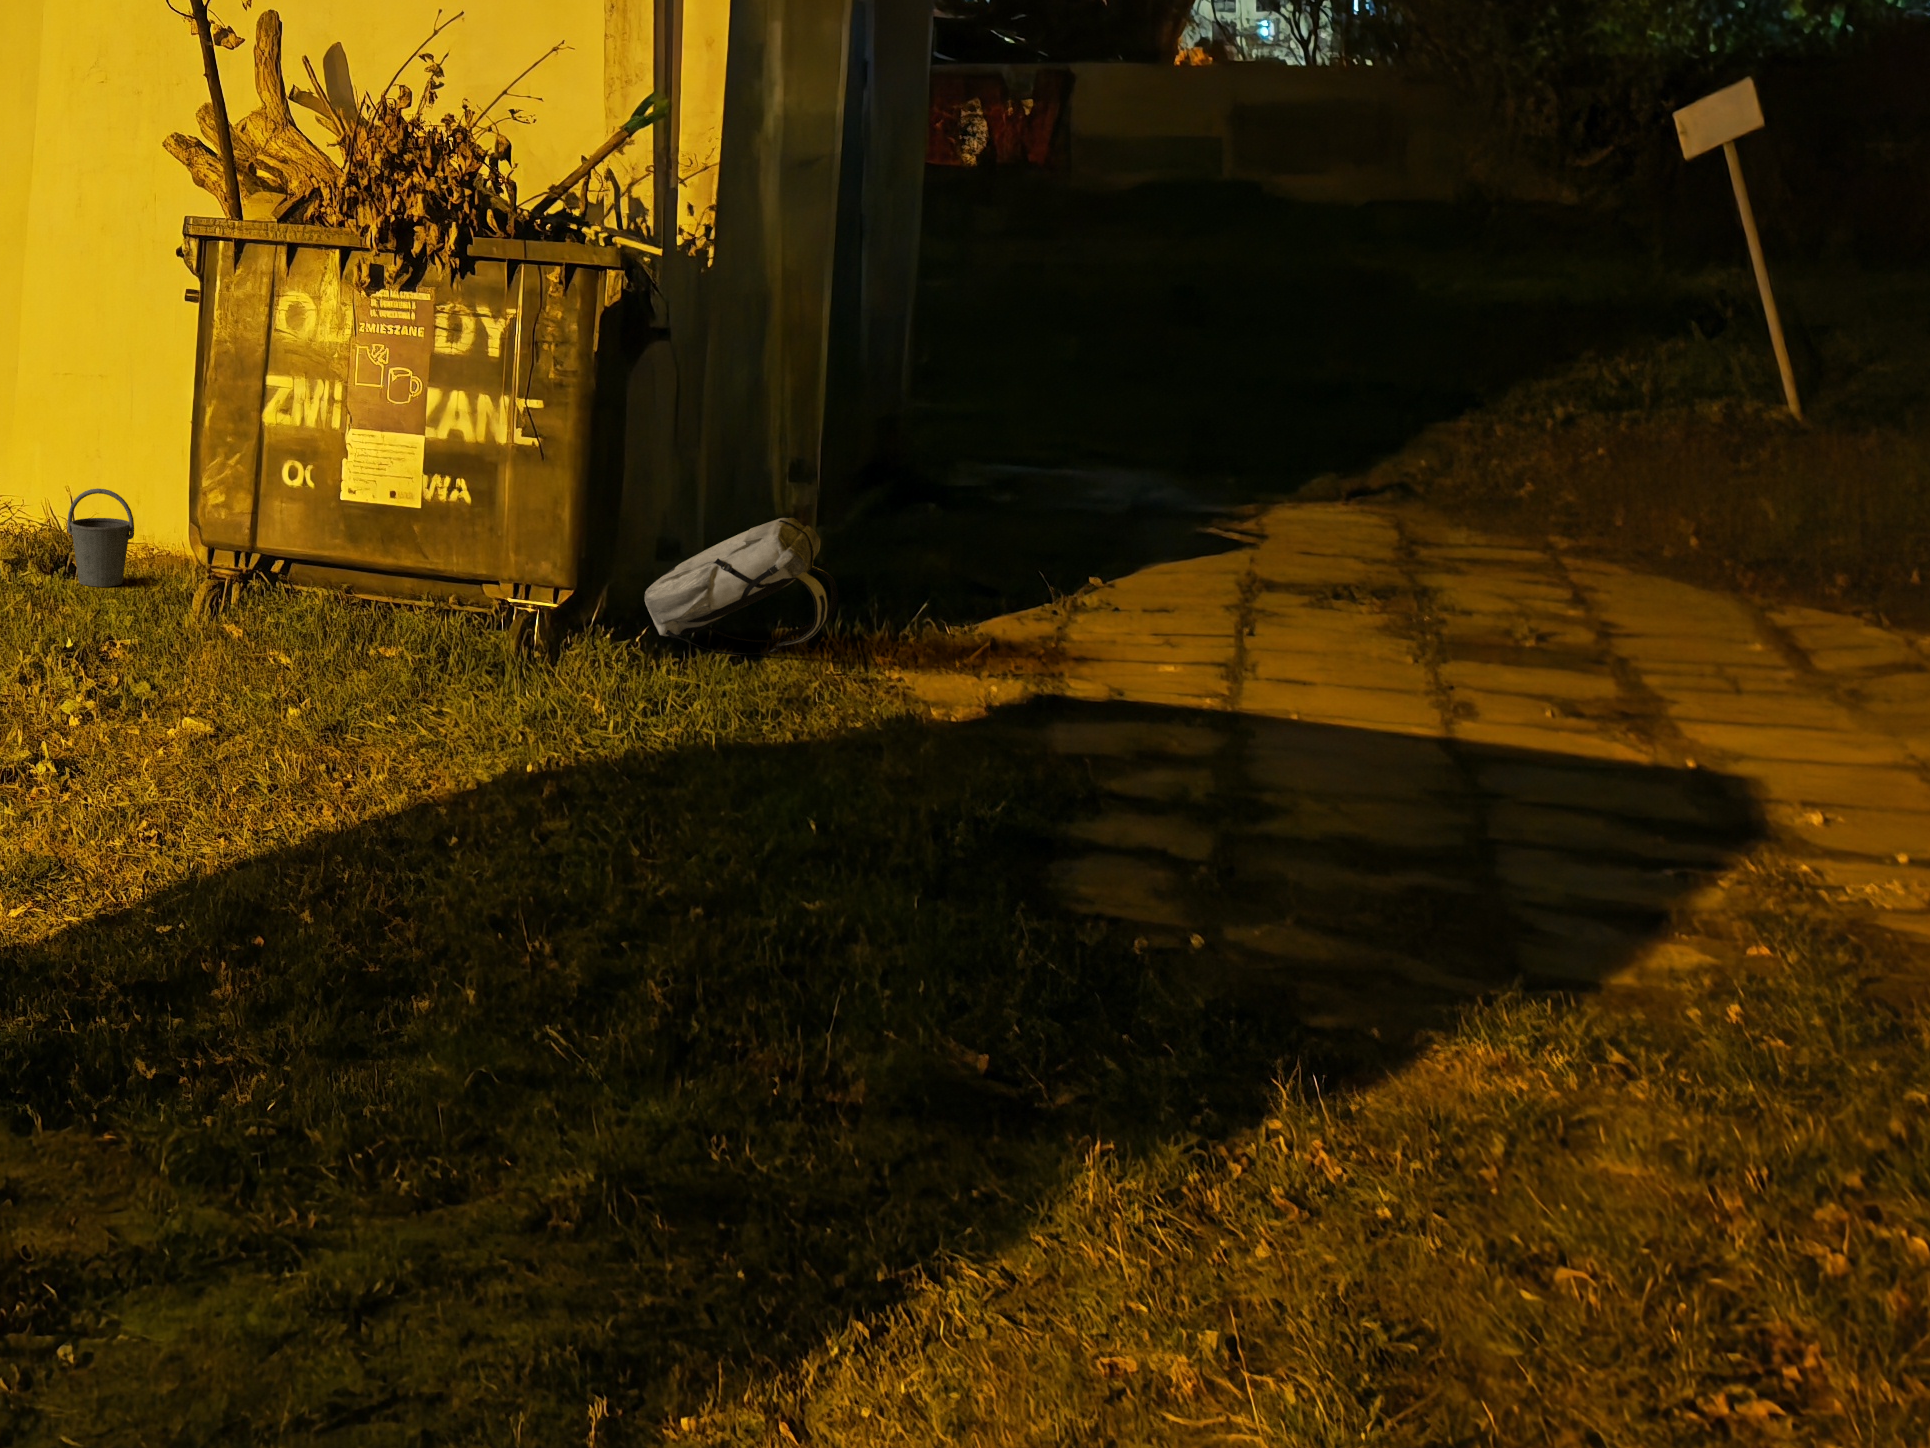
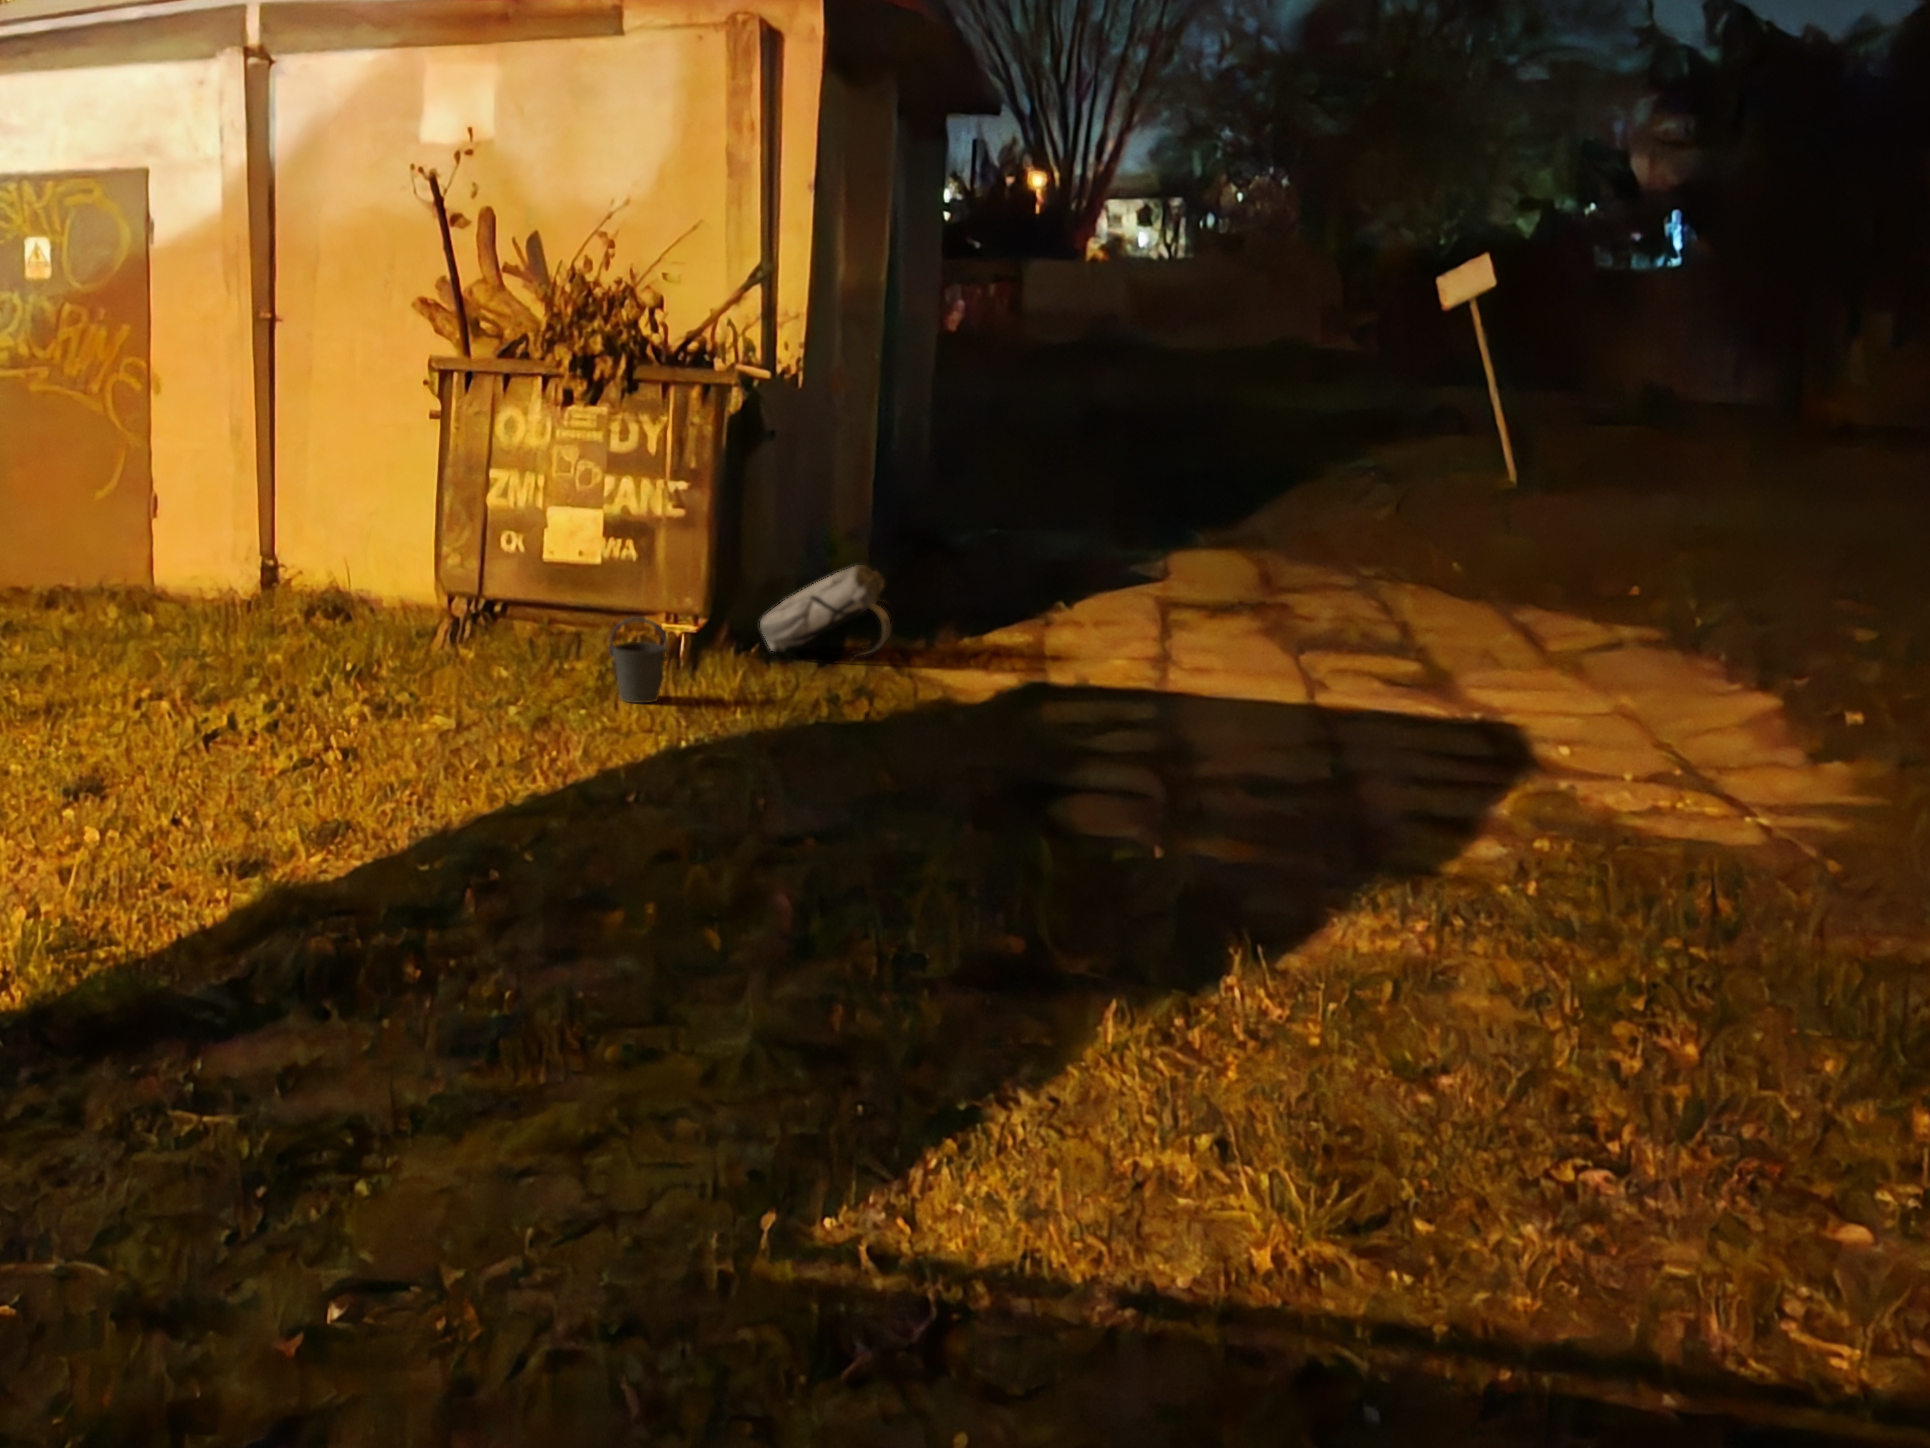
bucket: present [67,488,134,587] -> present [609,617,670,703]

